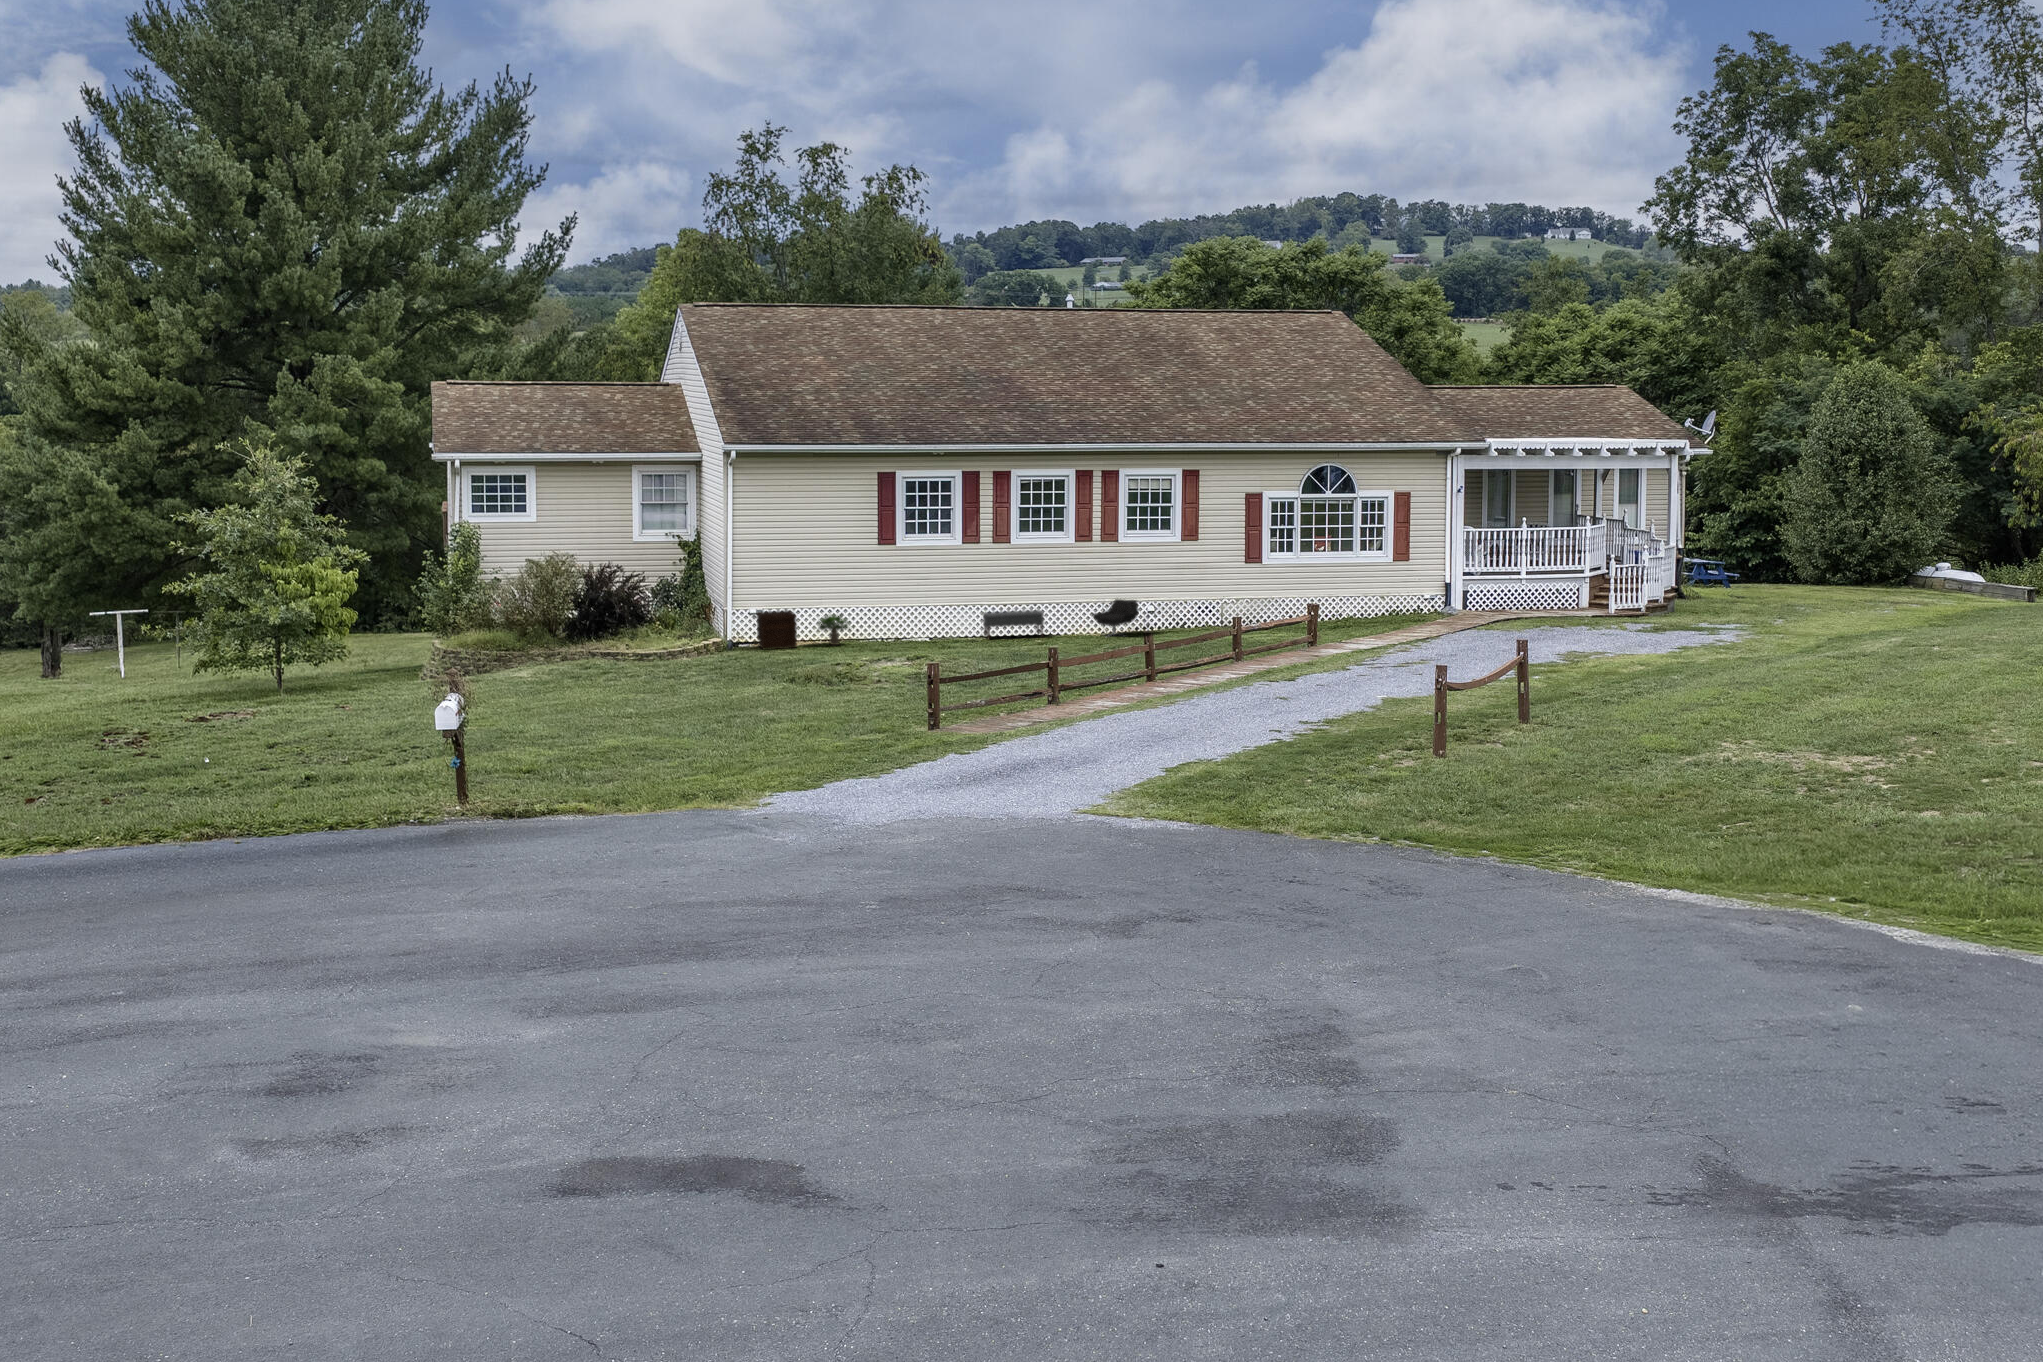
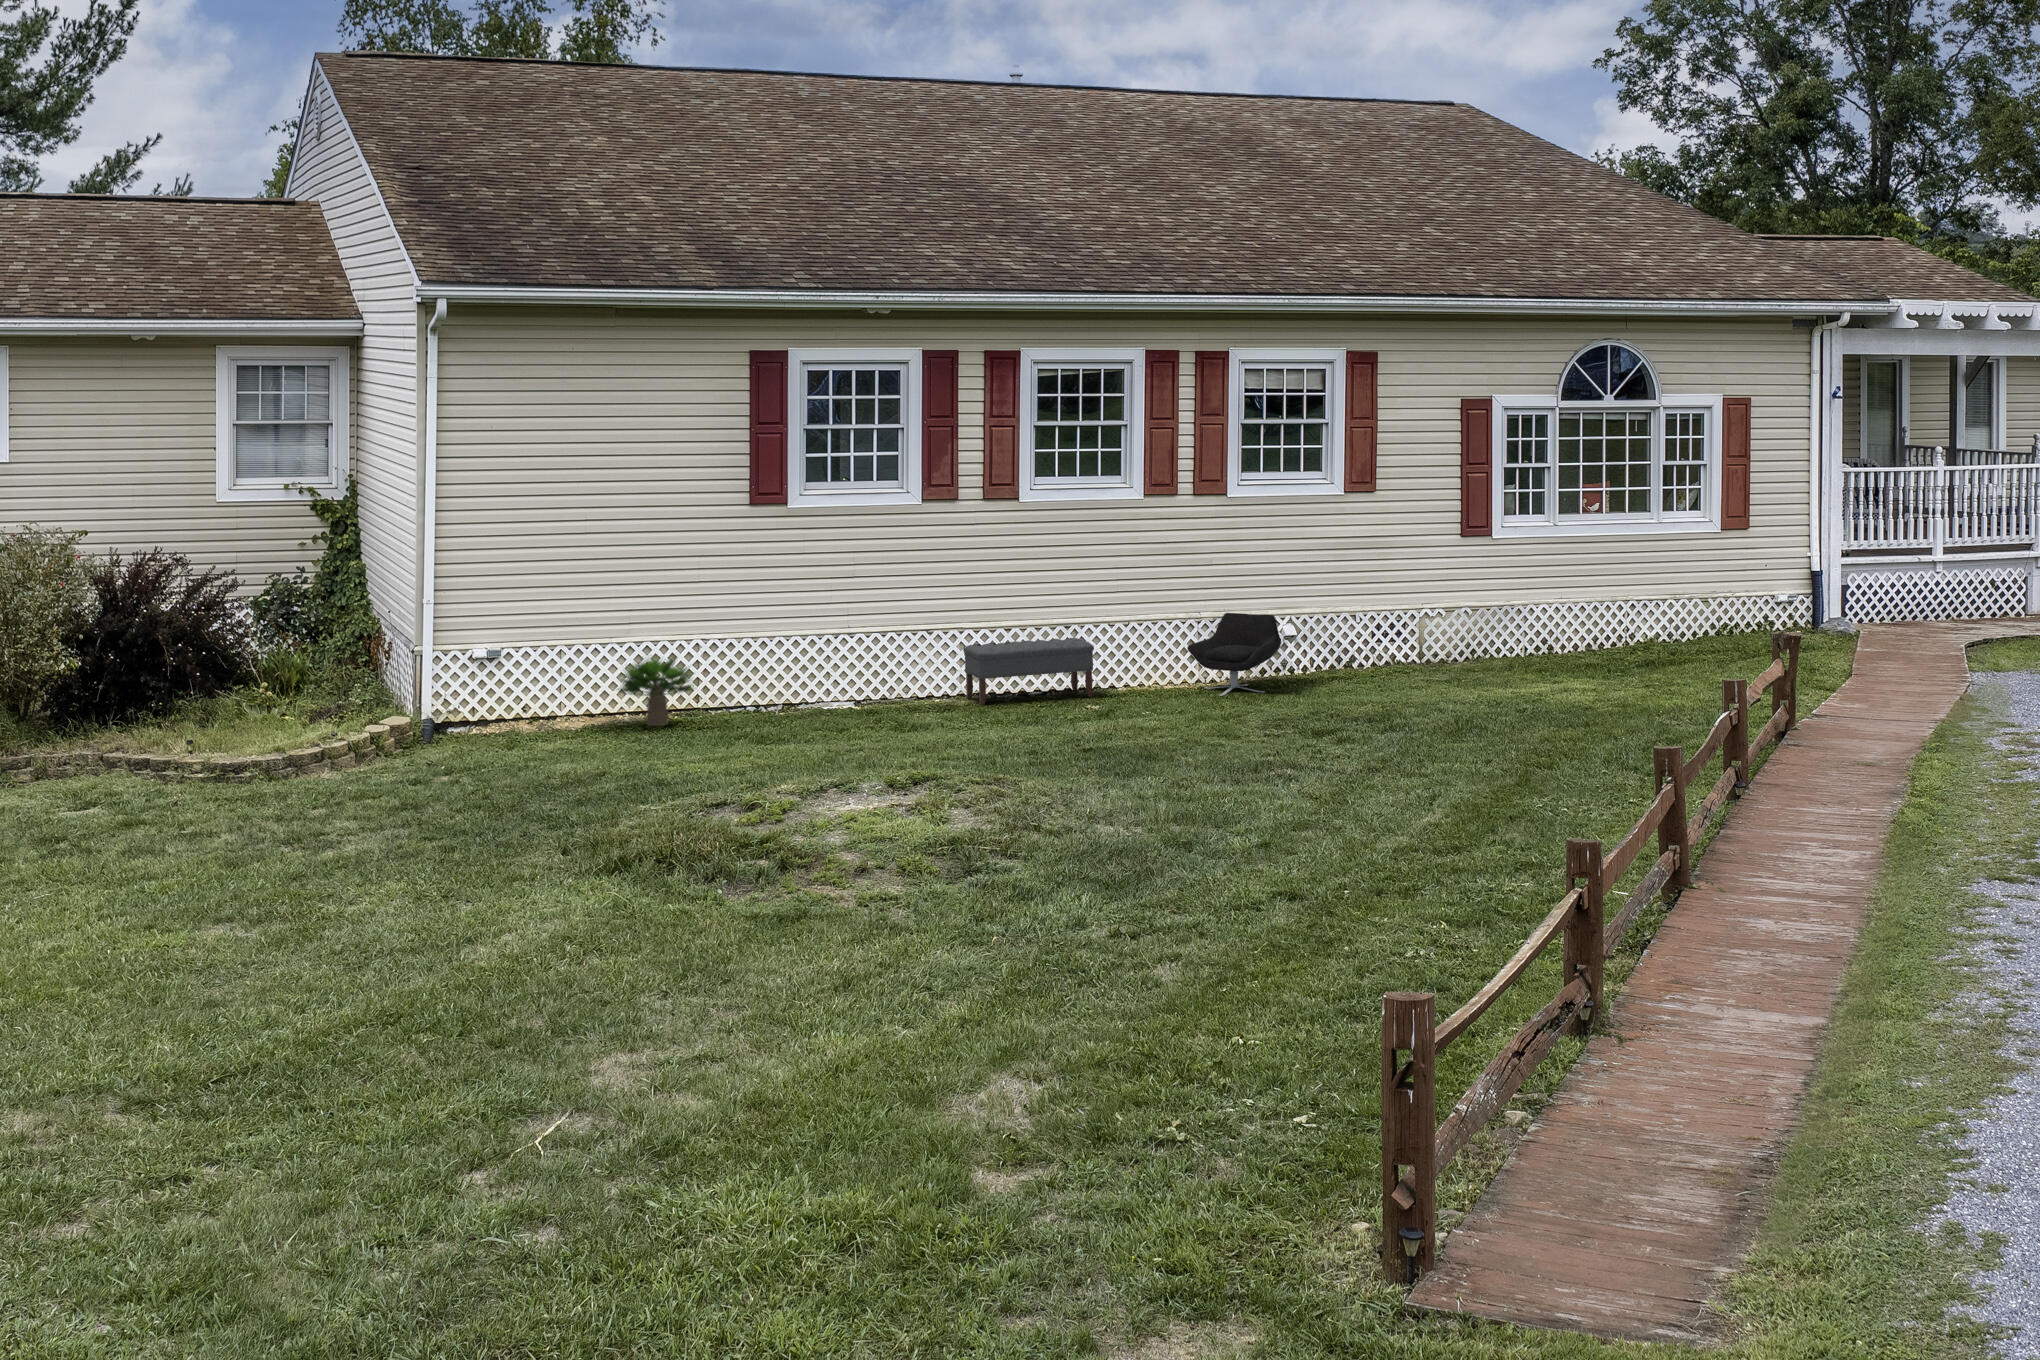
wooden crate: present [757,610,797,650] -> none [486,650,579,743]

